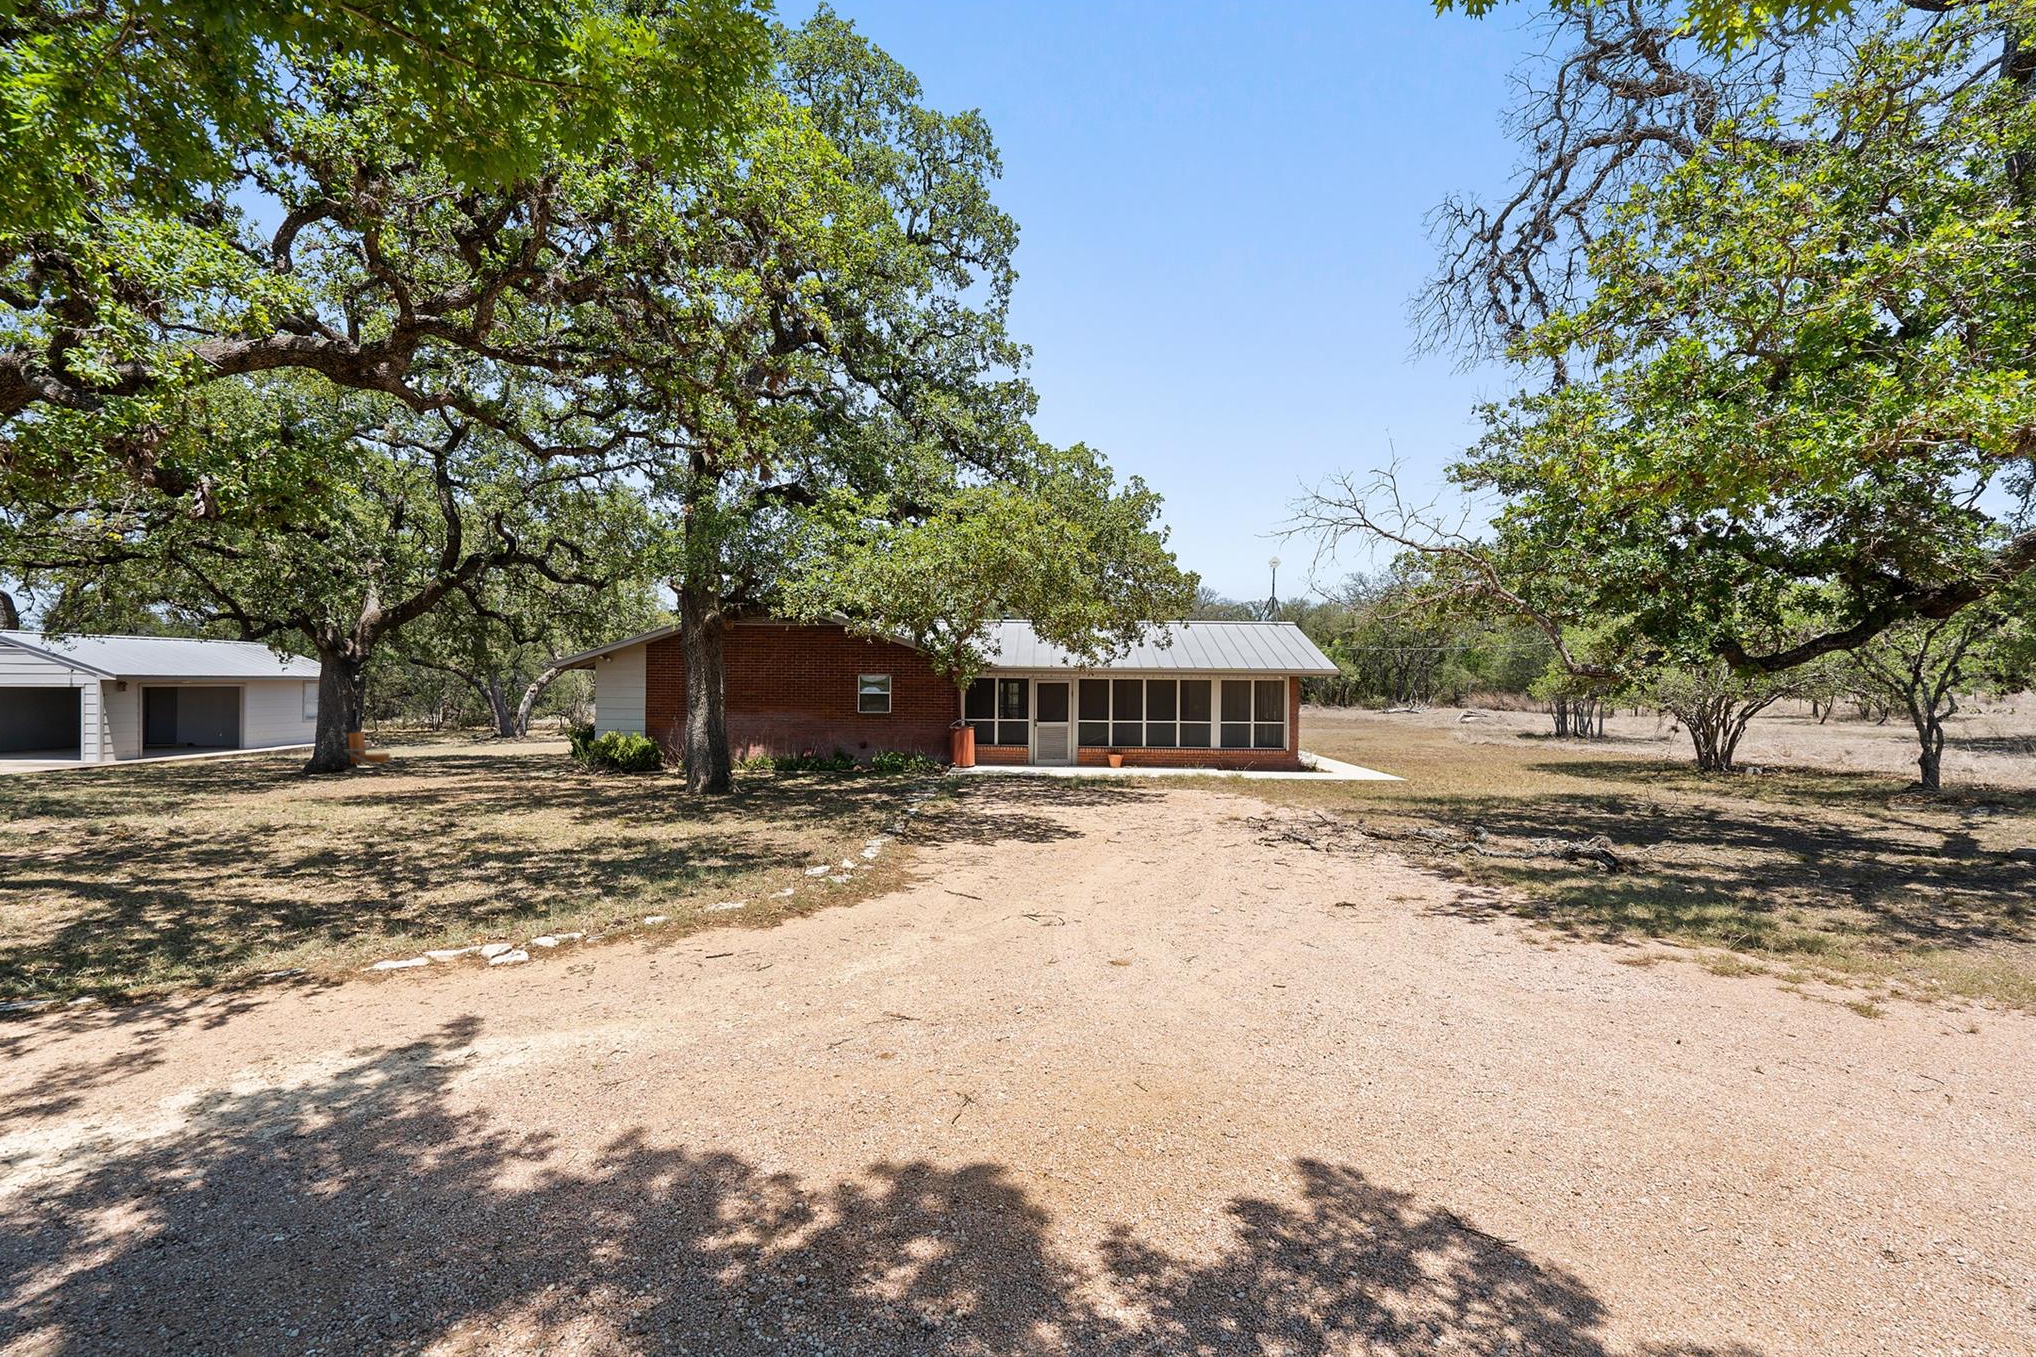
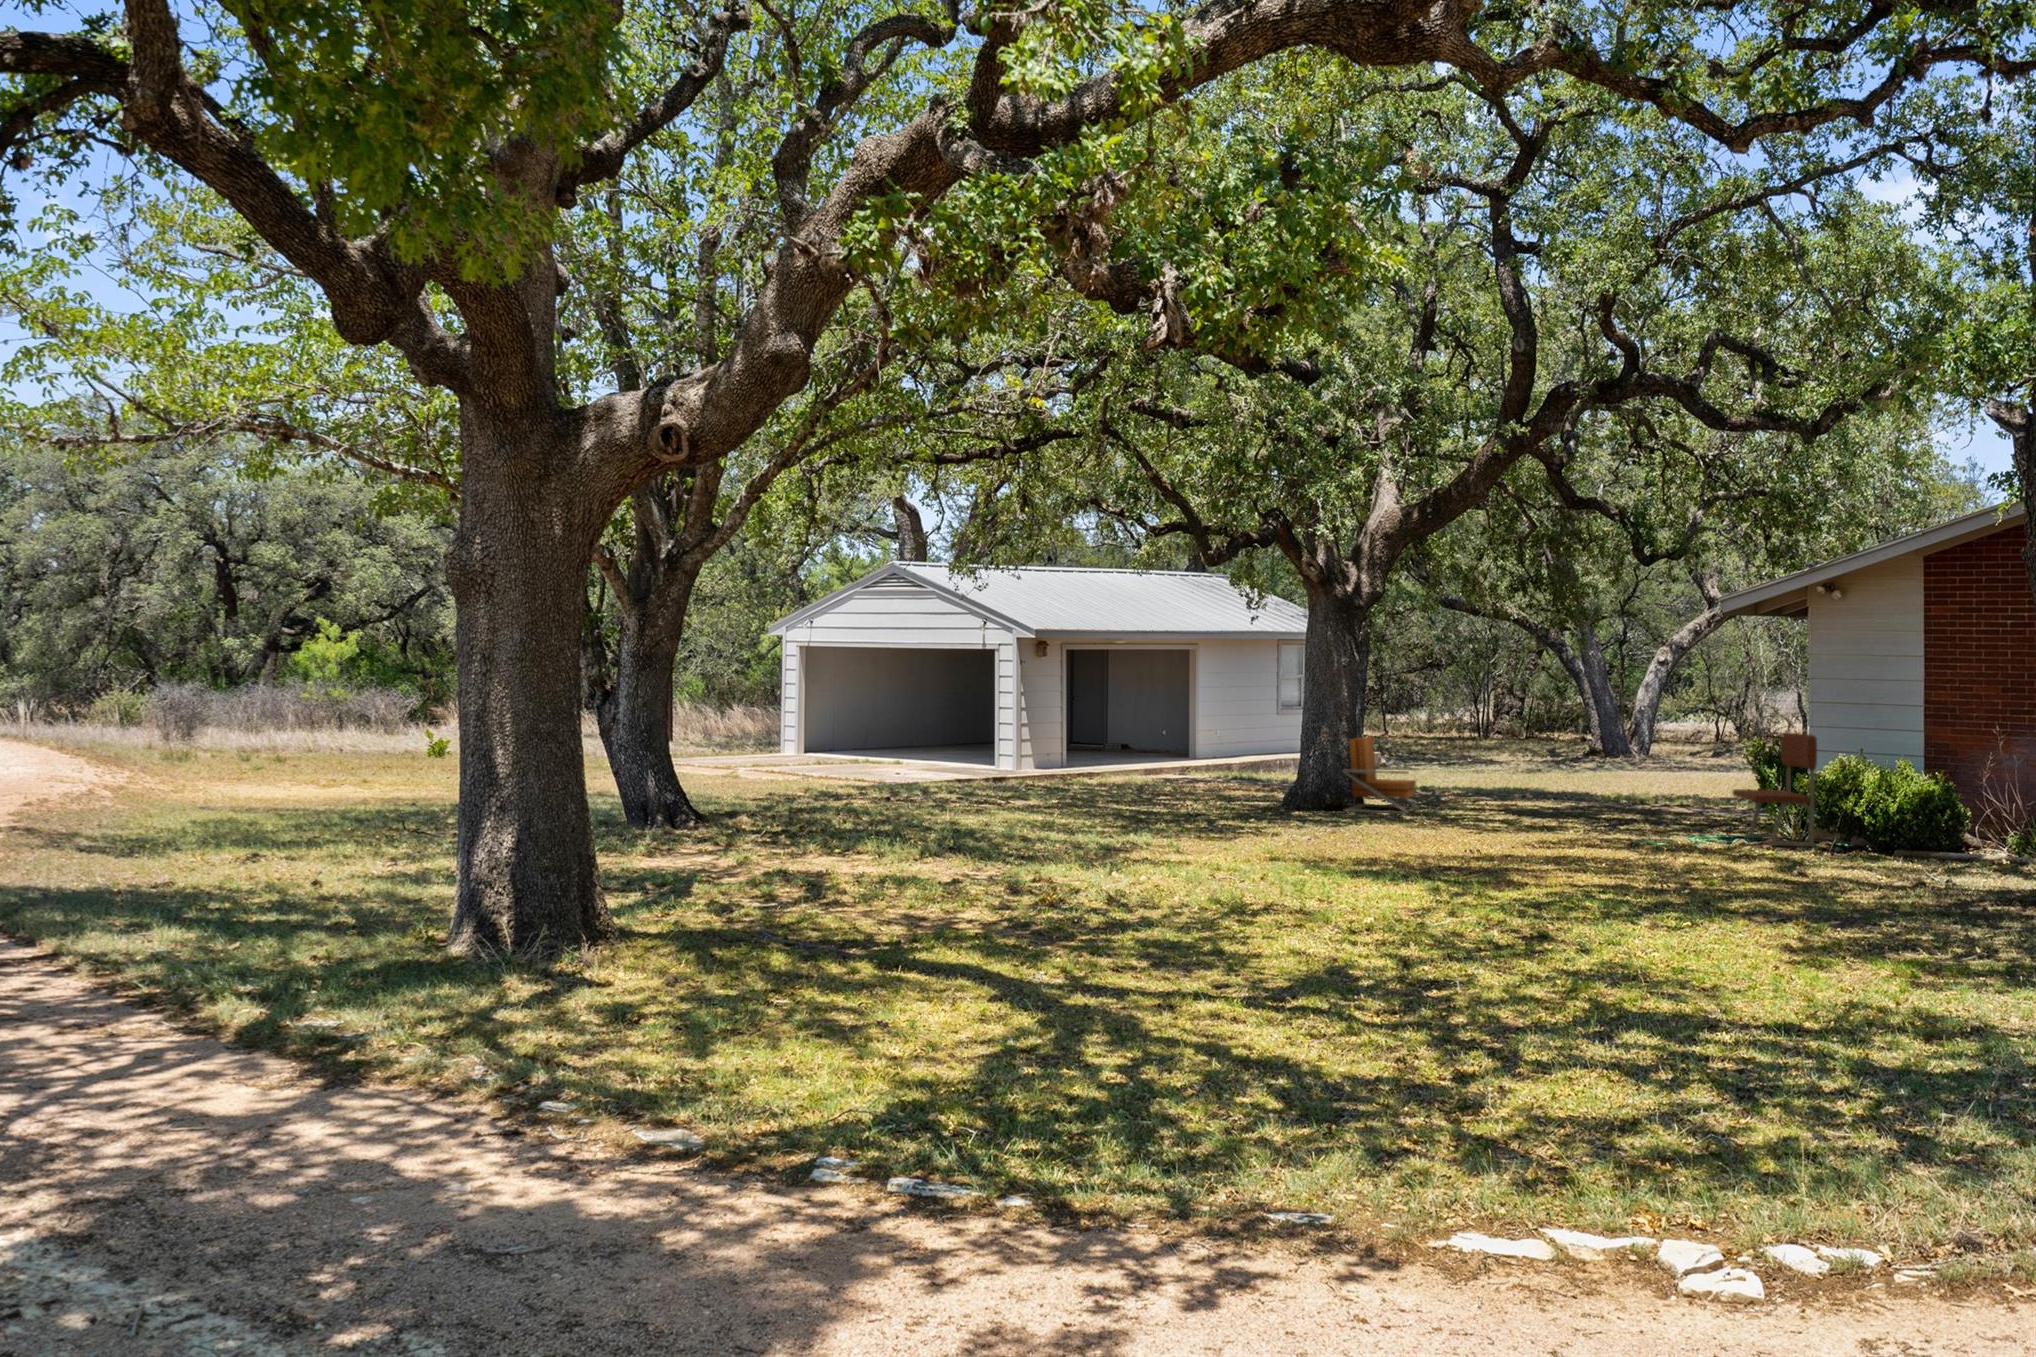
bench: none [559,724,597,774] -> present [1733,733,1817,847]

